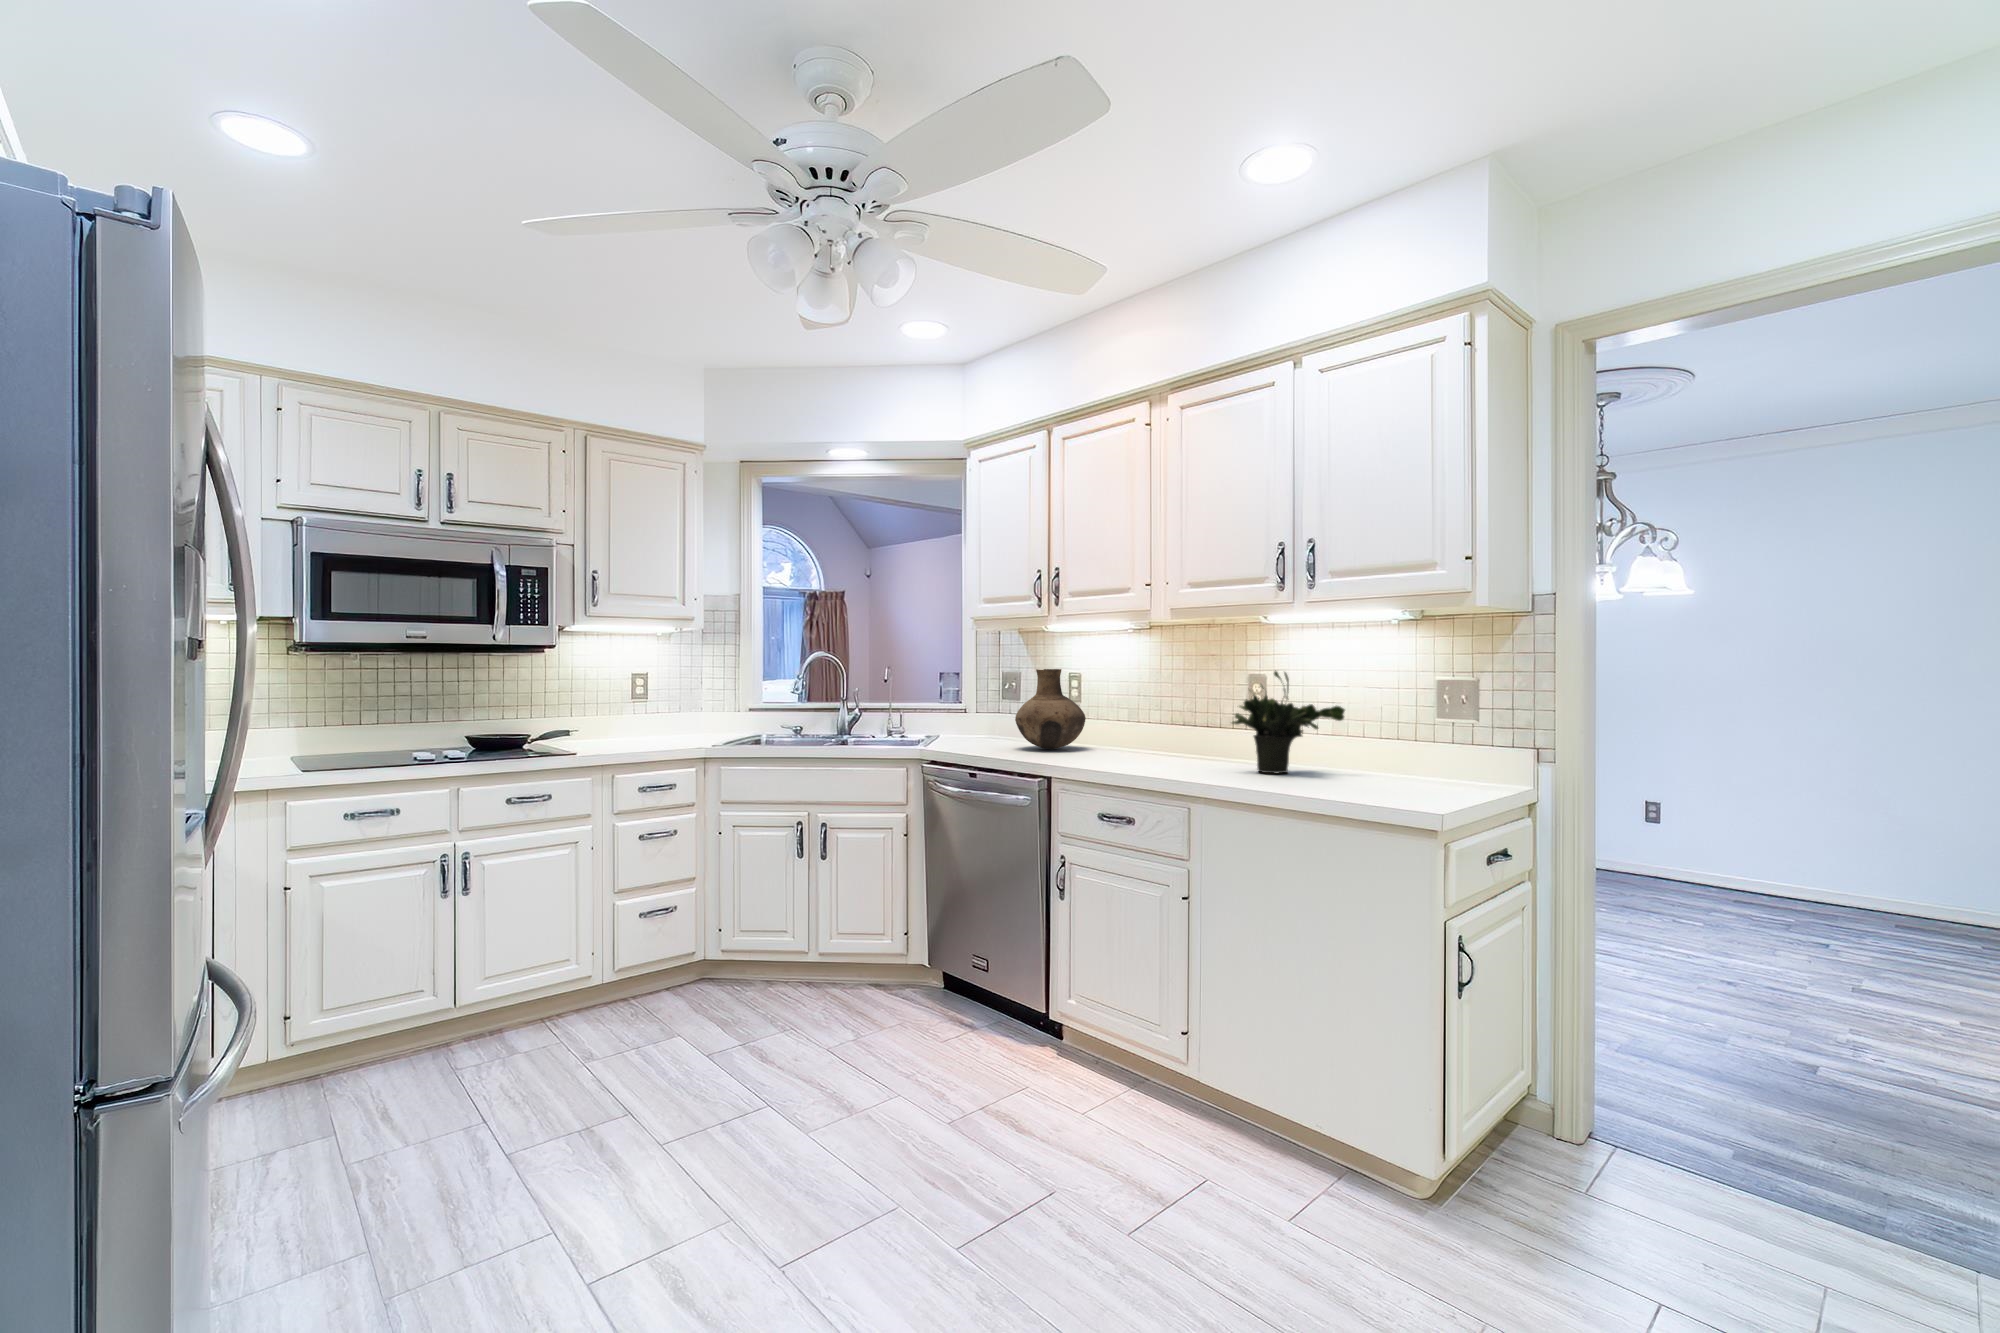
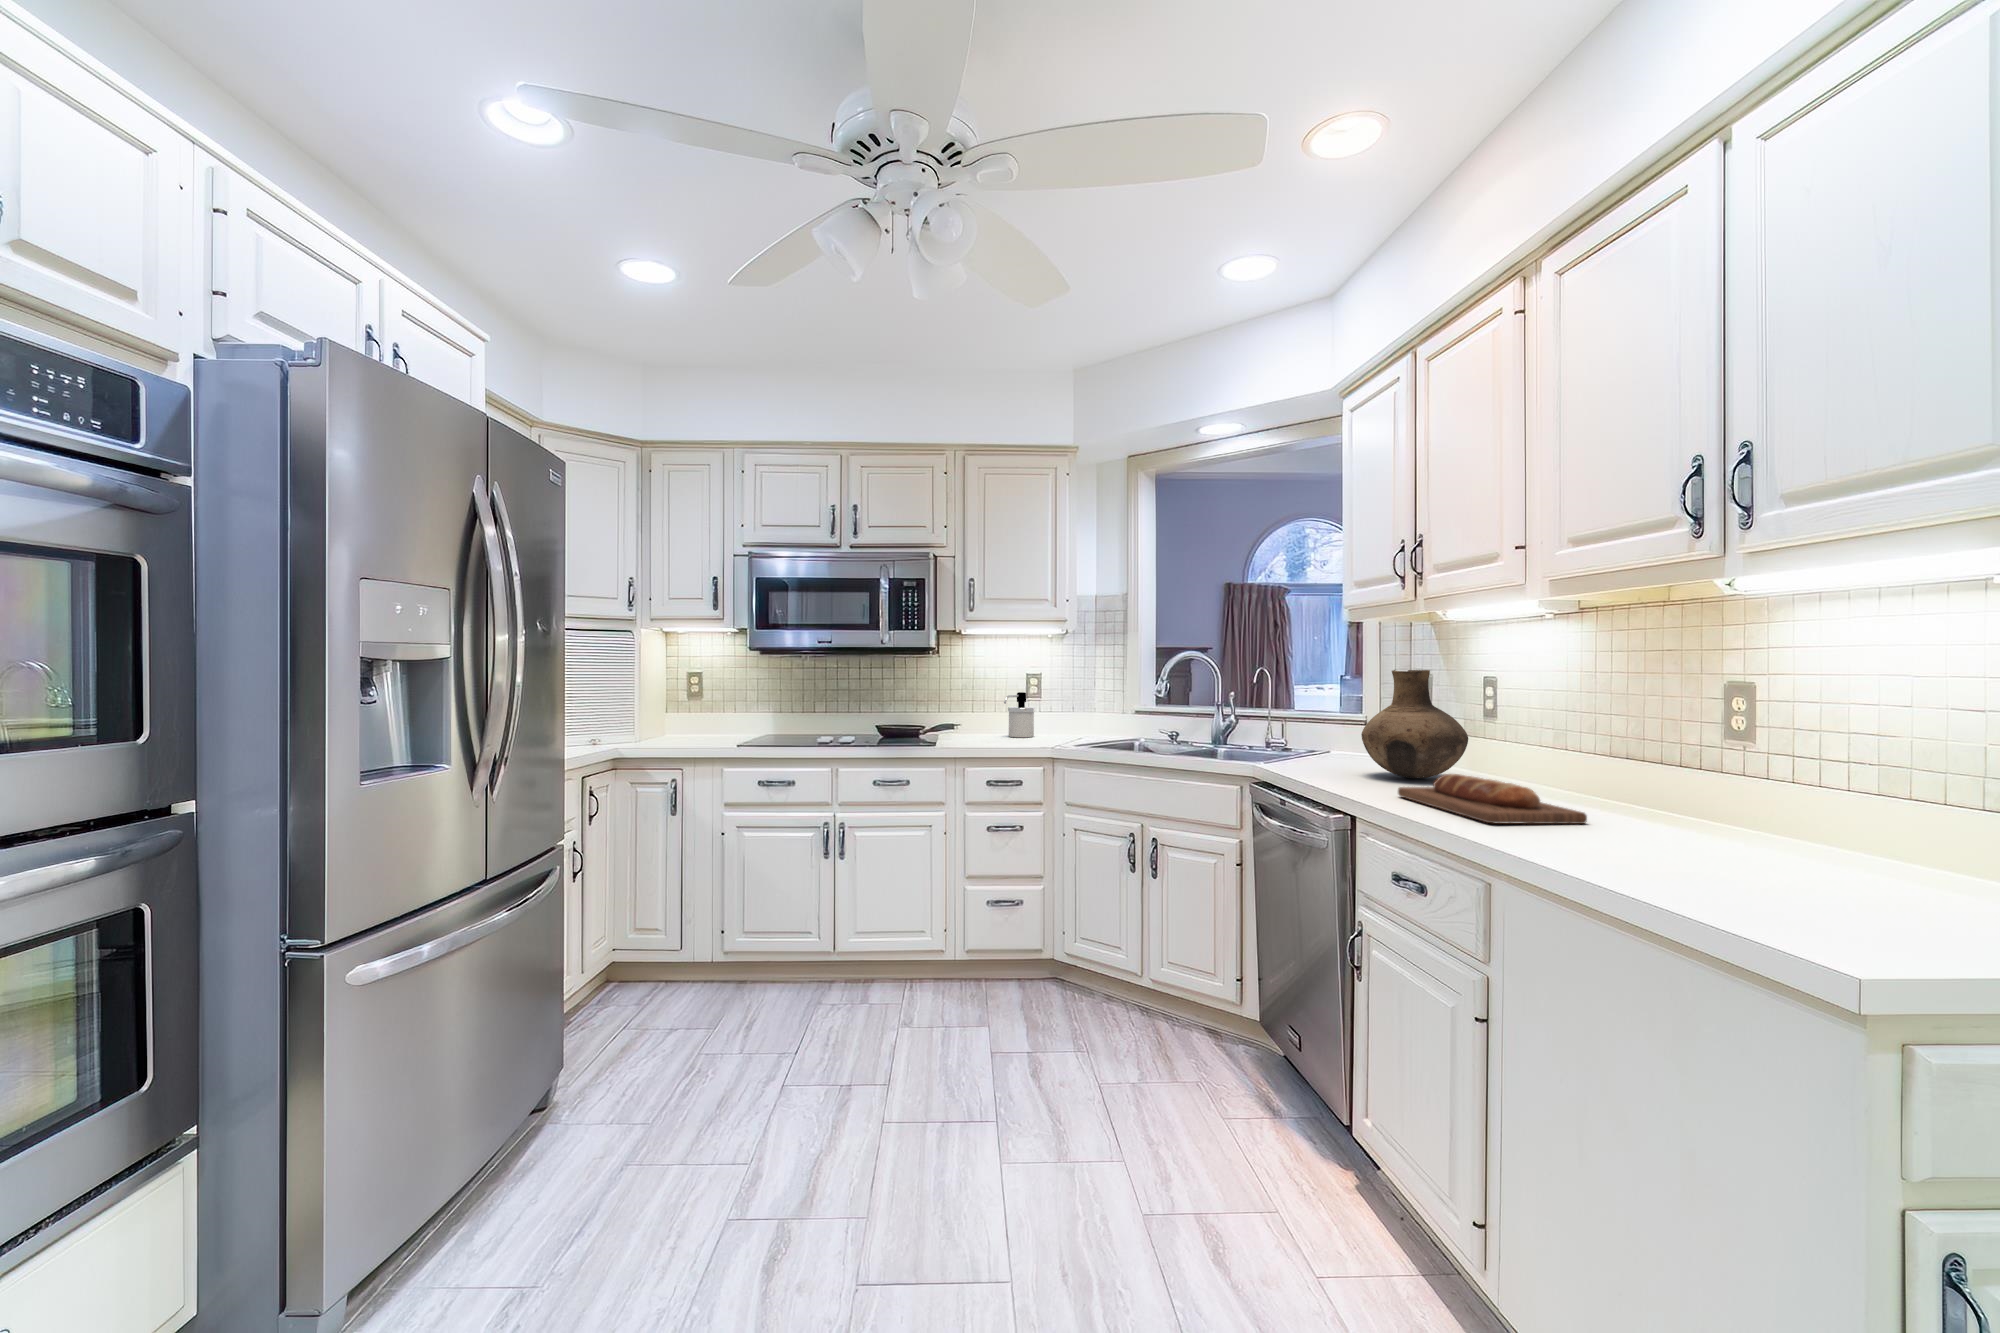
potted plant: present [1232,671,1345,773] -> none [1628,672,1918,870]
soap dispenser: none [620,693,652,742] -> present [1004,692,1035,738]
bread loaf: none [1071,740,1190,767] -> present [1398,774,1587,824]

